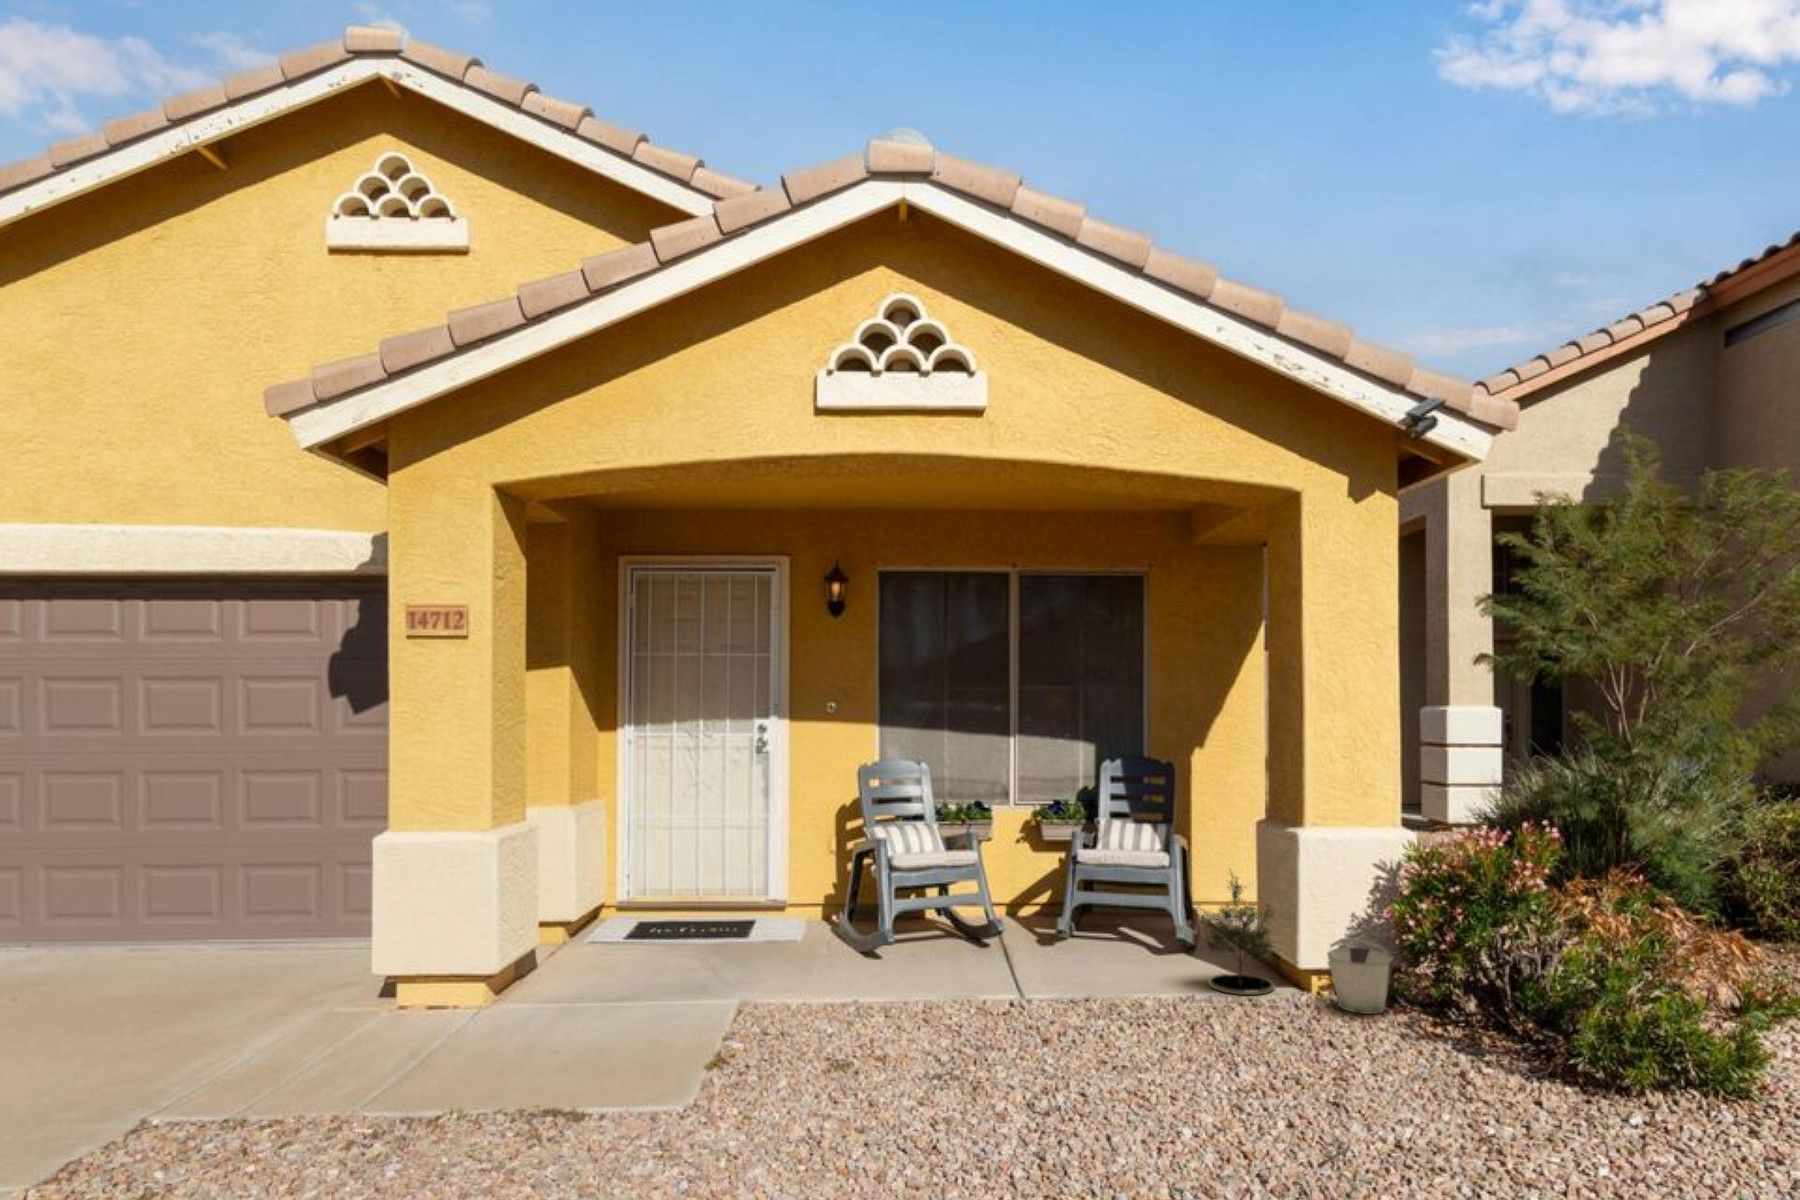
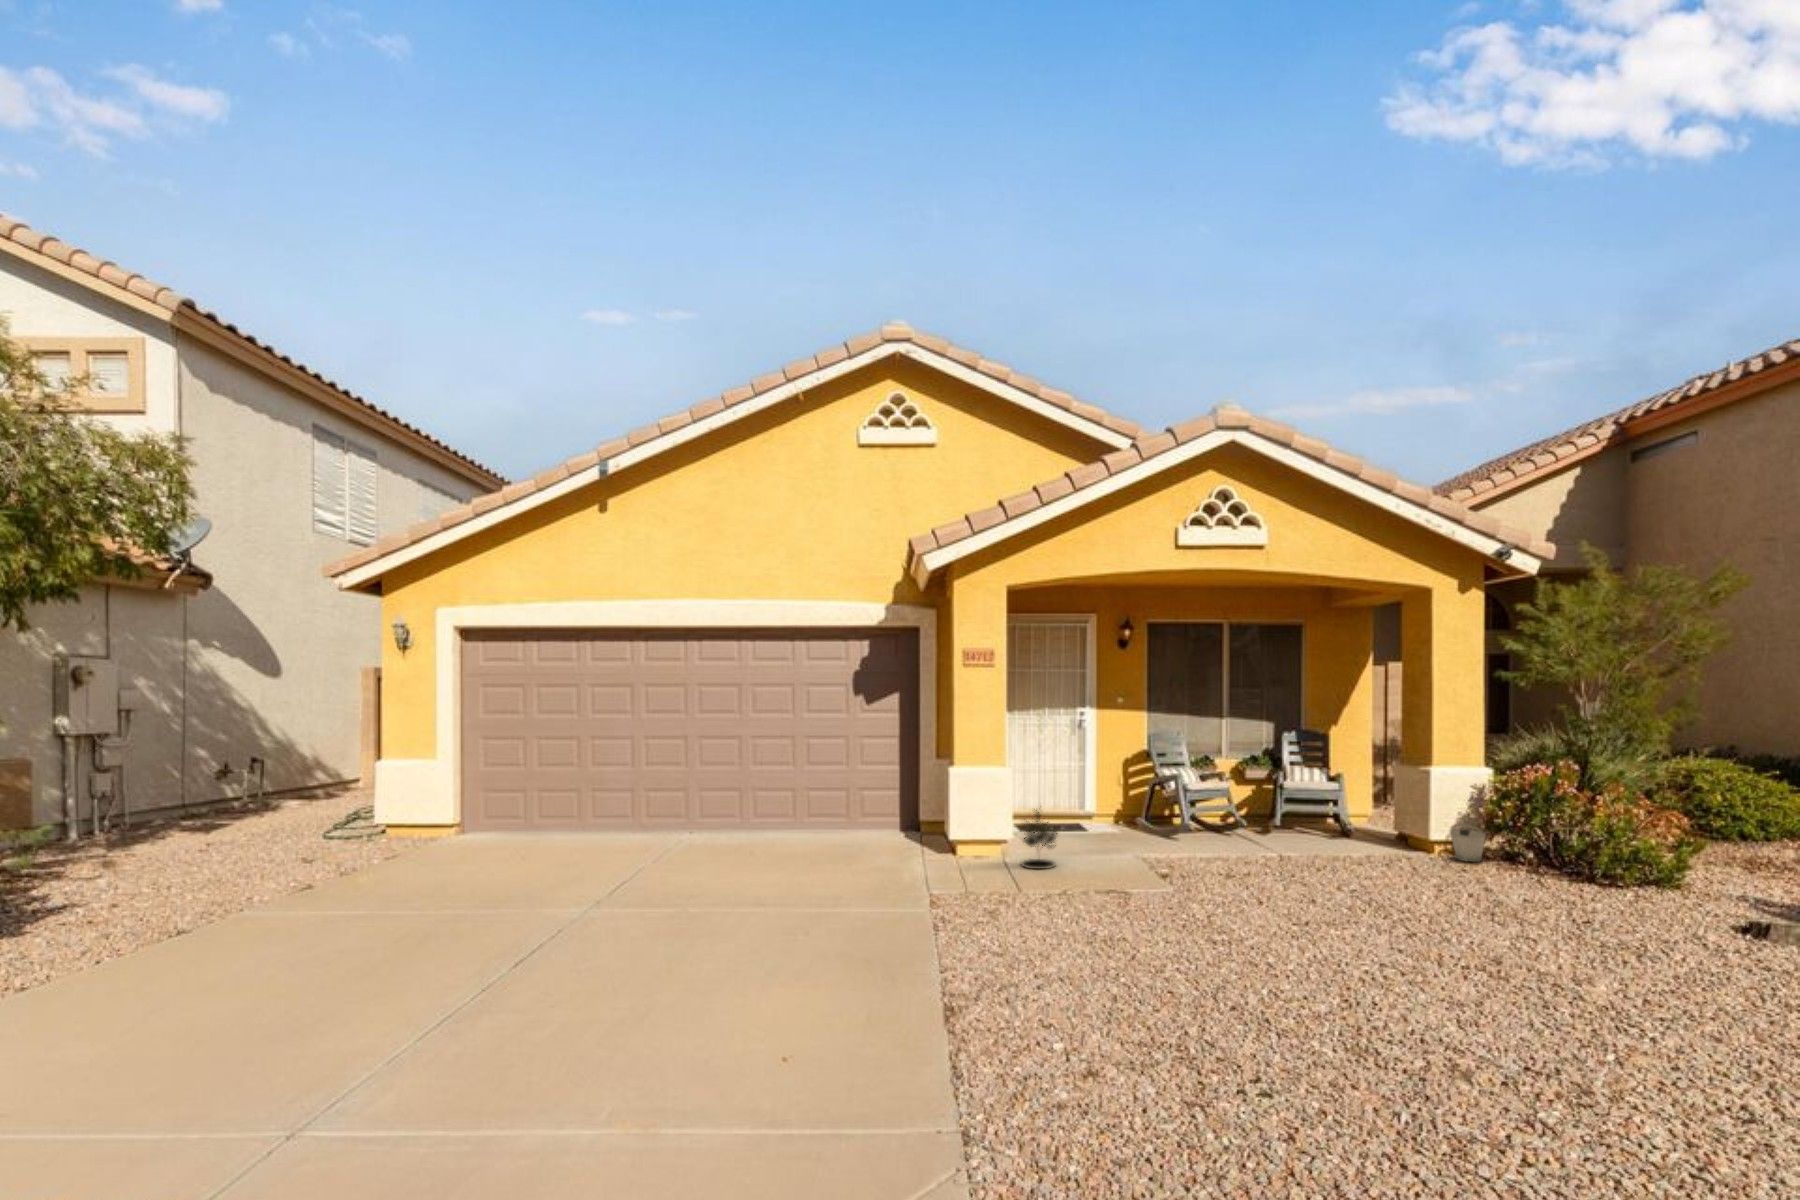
potted tree: present [1196,869,1275,995] -> present [1021,810,1059,869]

